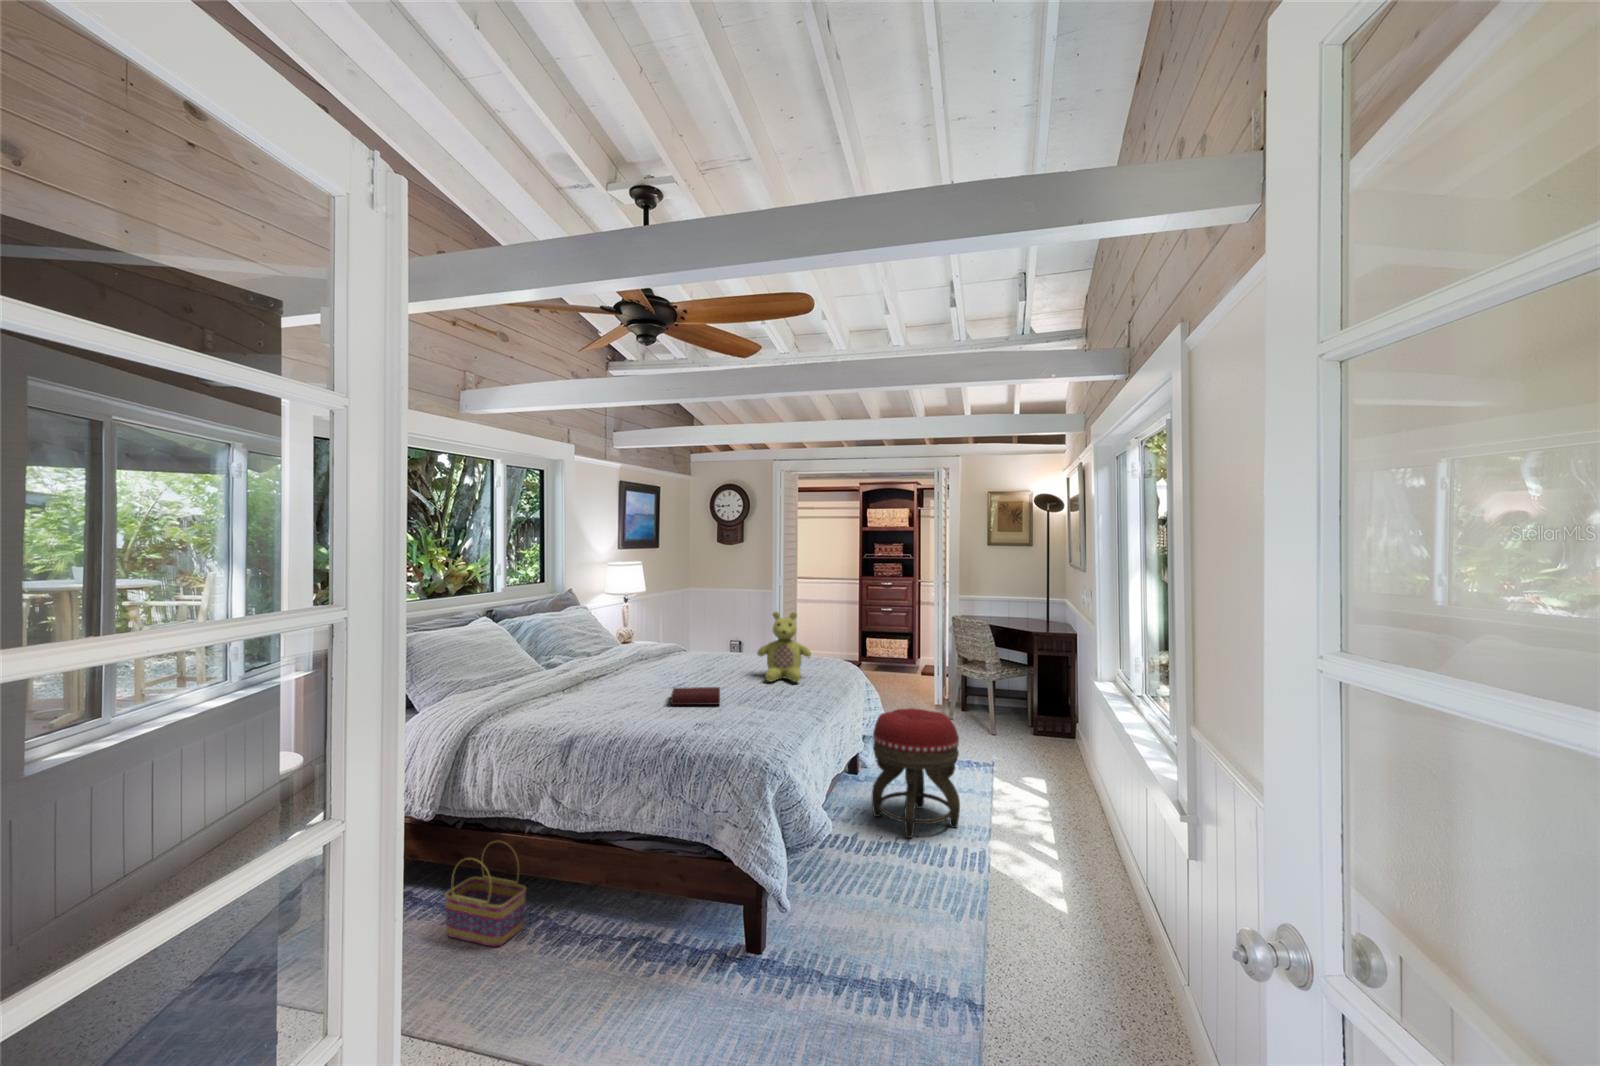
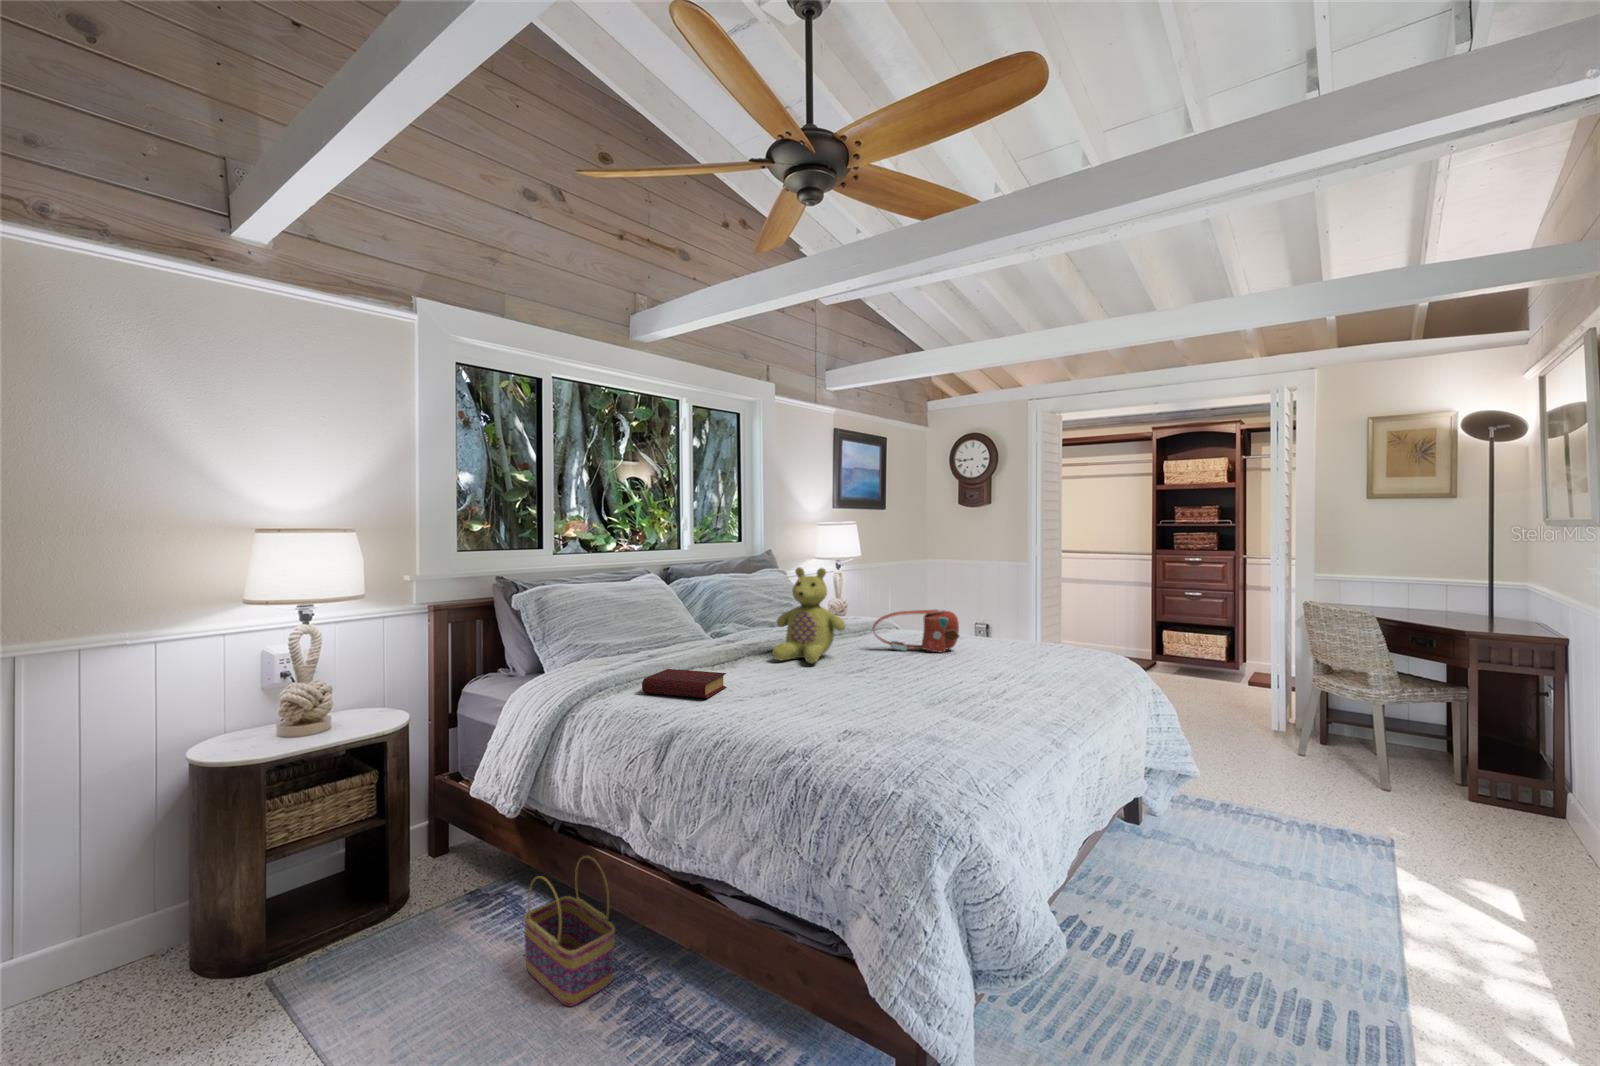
stuffed bear: present [757,612,811,682] -> present [772,567,845,663]
handbag: none [685,636,748,668] -> present [873,609,960,652]
book: present [671,687,720,705] -> present [642,669,726,698]
footstool: present [871,708,960,838] -> none [1160,737,1342,968]

